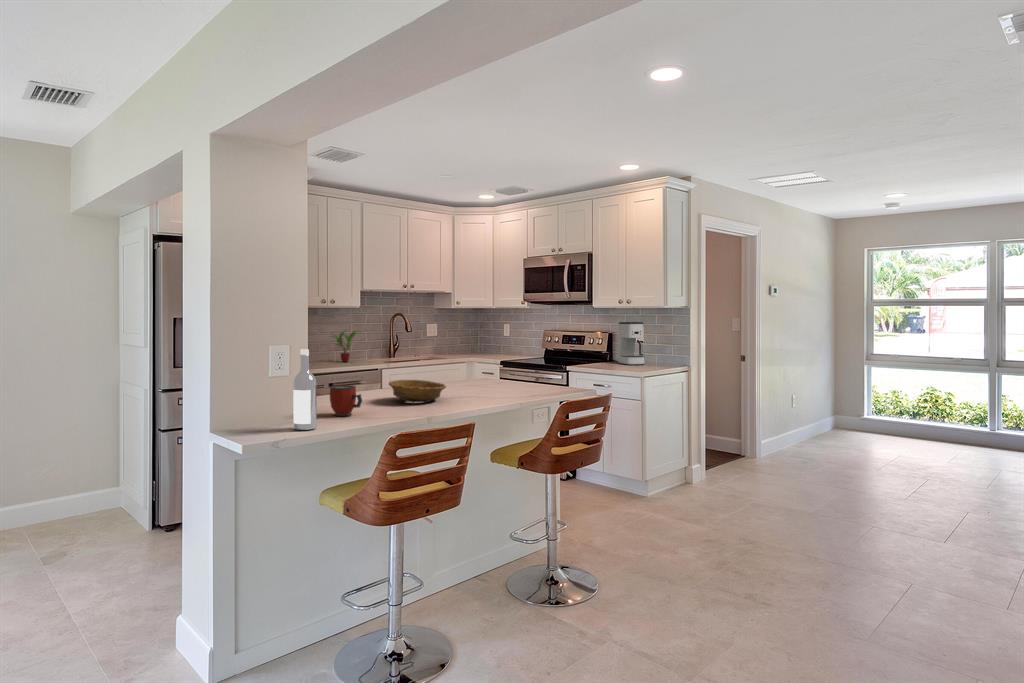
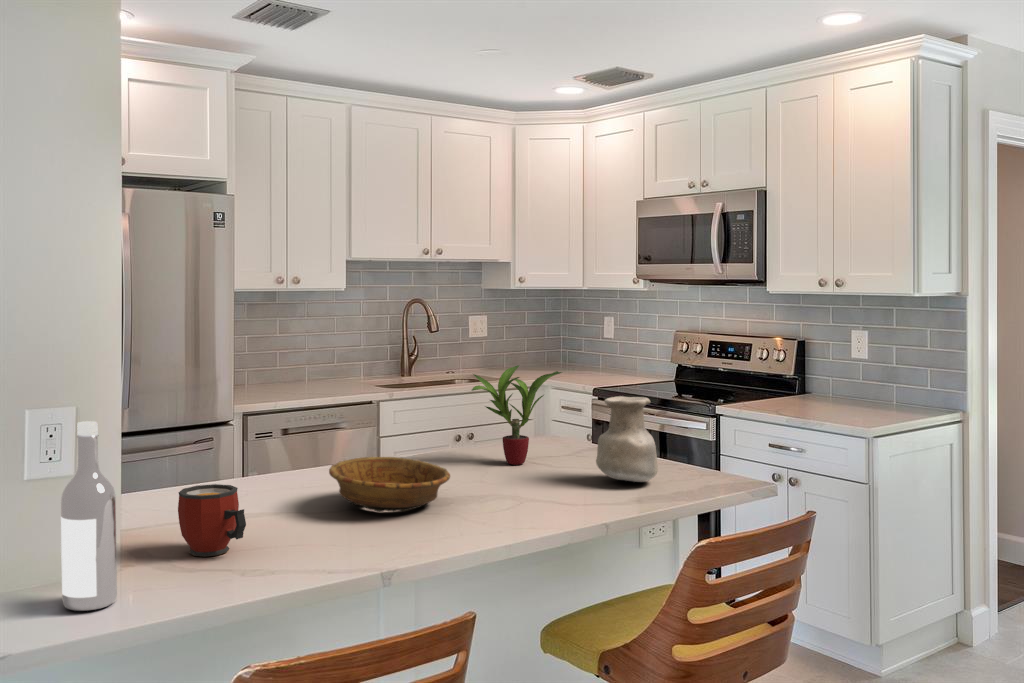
coffee maker: present [618,322,644,365] -> none [814,319,869,401]
potted plant: present [330,331,356,362] -> present [472,365,562,465]
vase: none [512,352,542,392] -> present [596,396,658,482]

